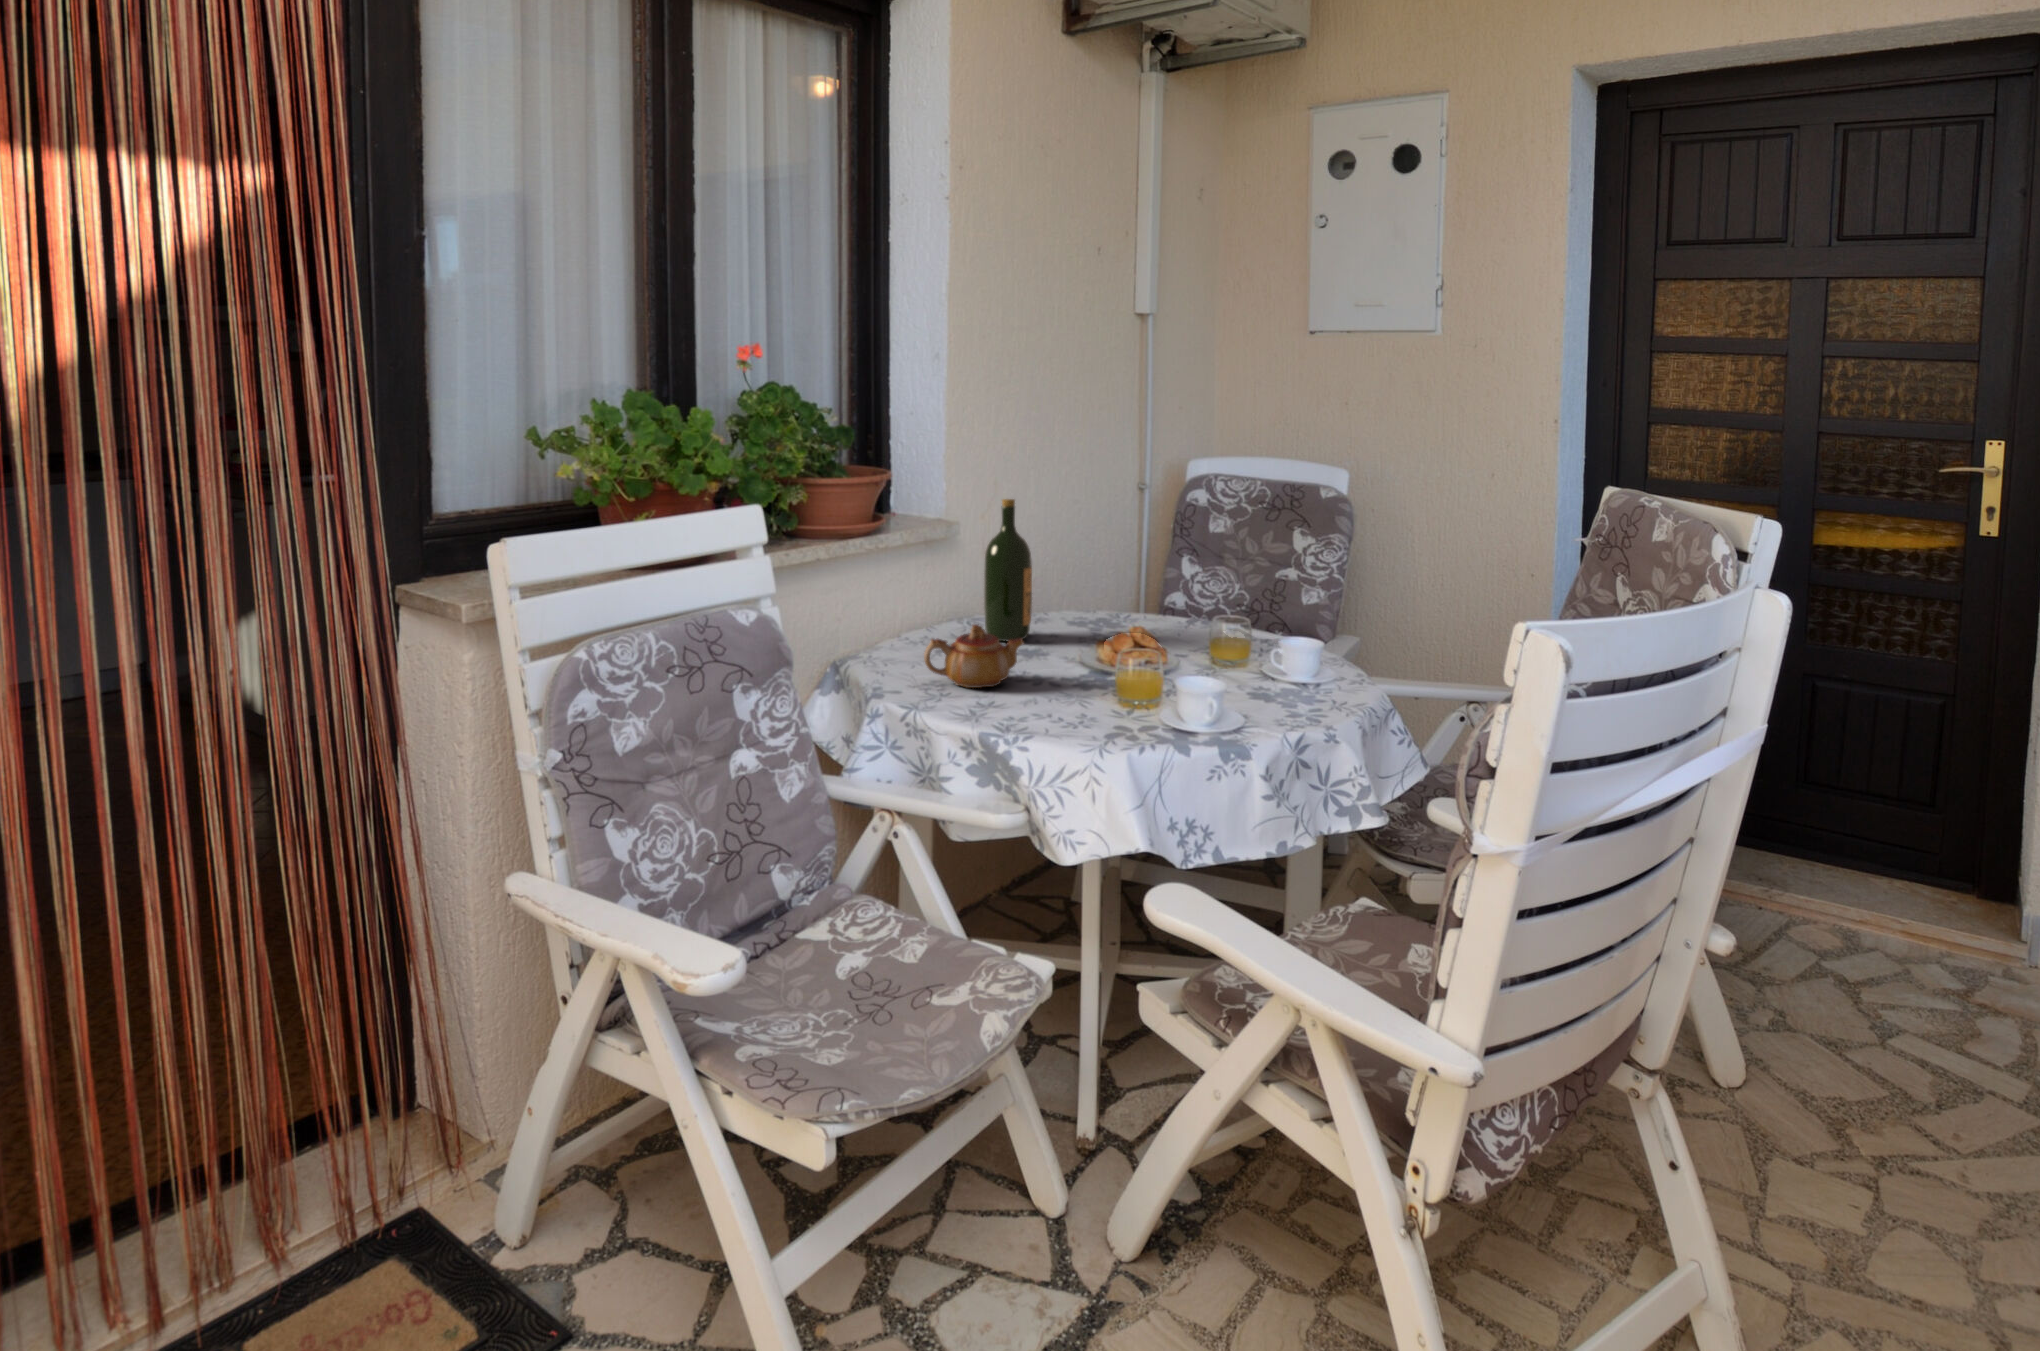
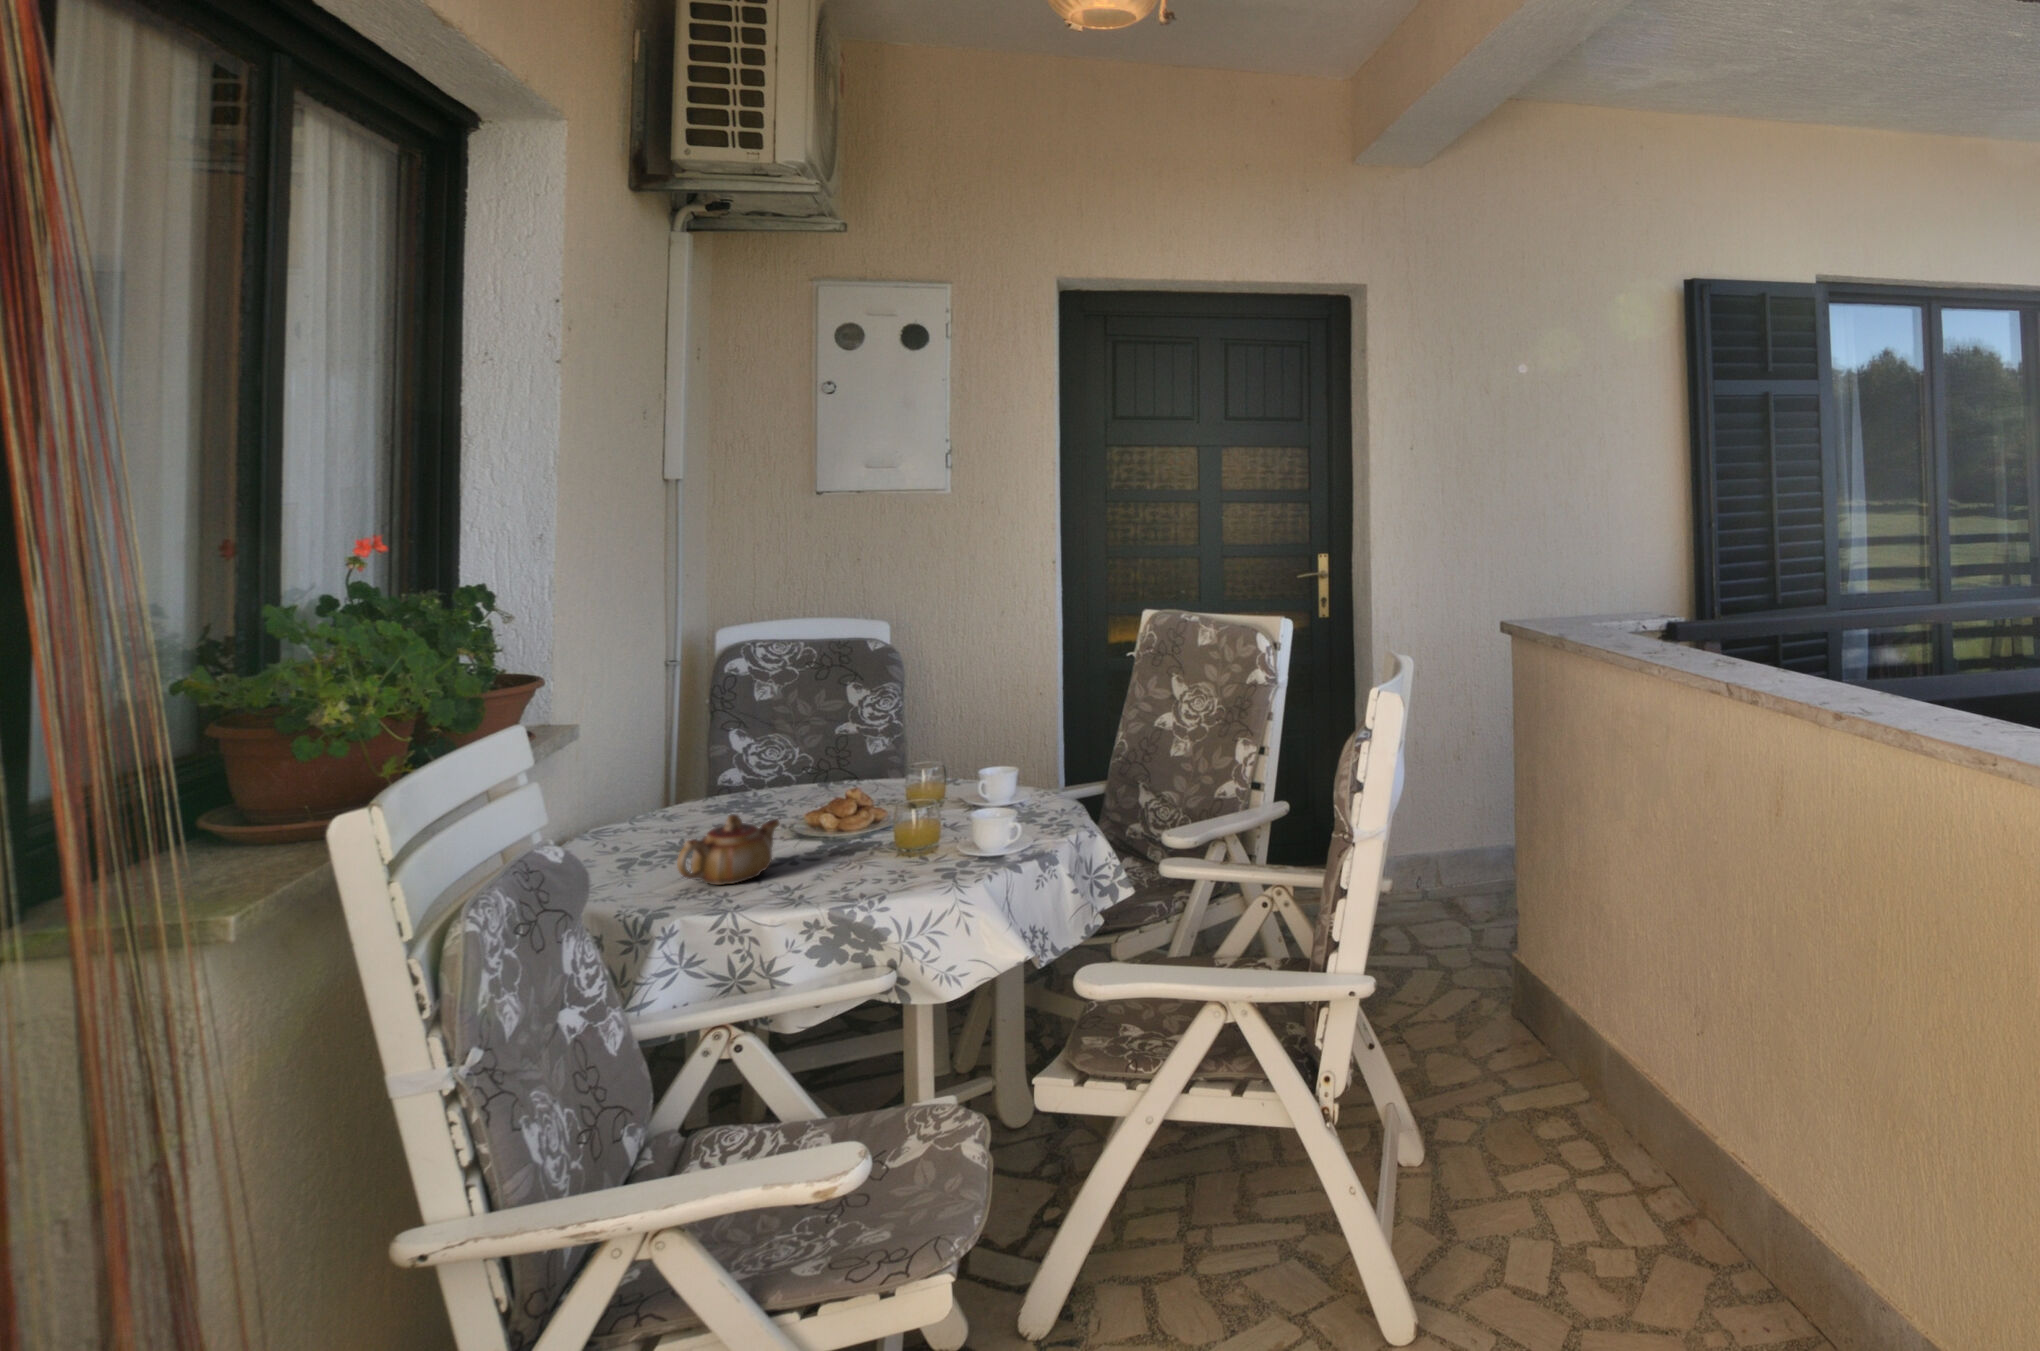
wine bottle: present [984,499,1032,641] -> none [640,684,700,844]

